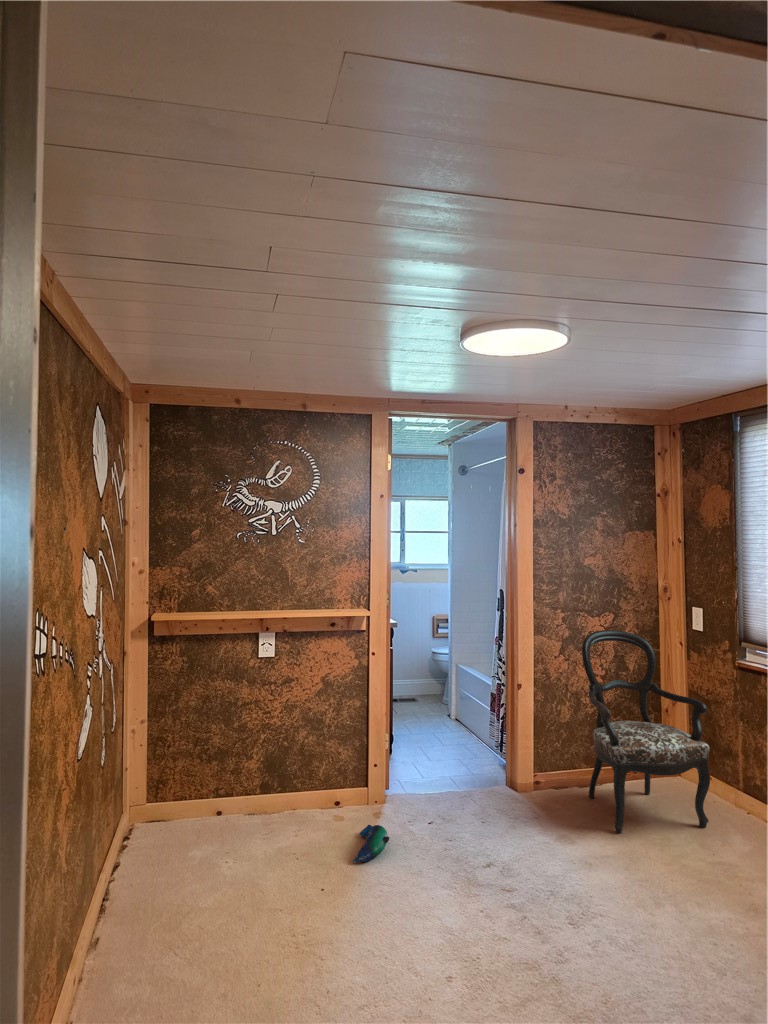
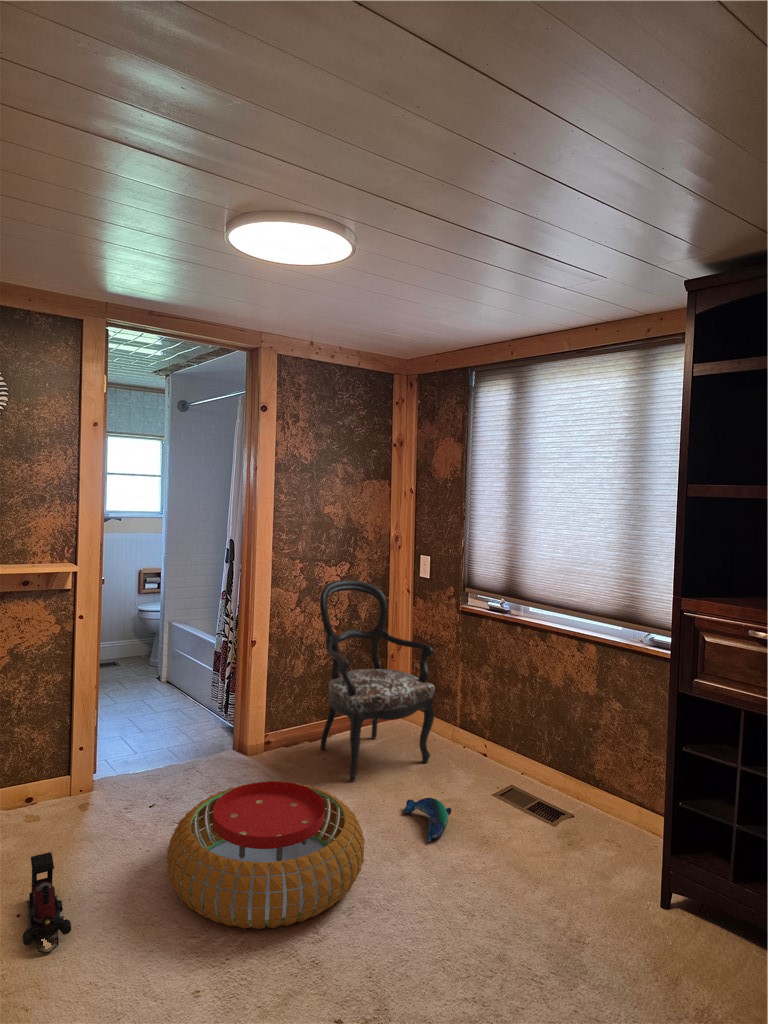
pouf: none [434,816,618,954] -> present [167,781,365,929]
plush toy: present [353,825,390,863] -> present [403,798,451,842]
toy train: none [324,844,358,925] -> present [23,852,71,954]

